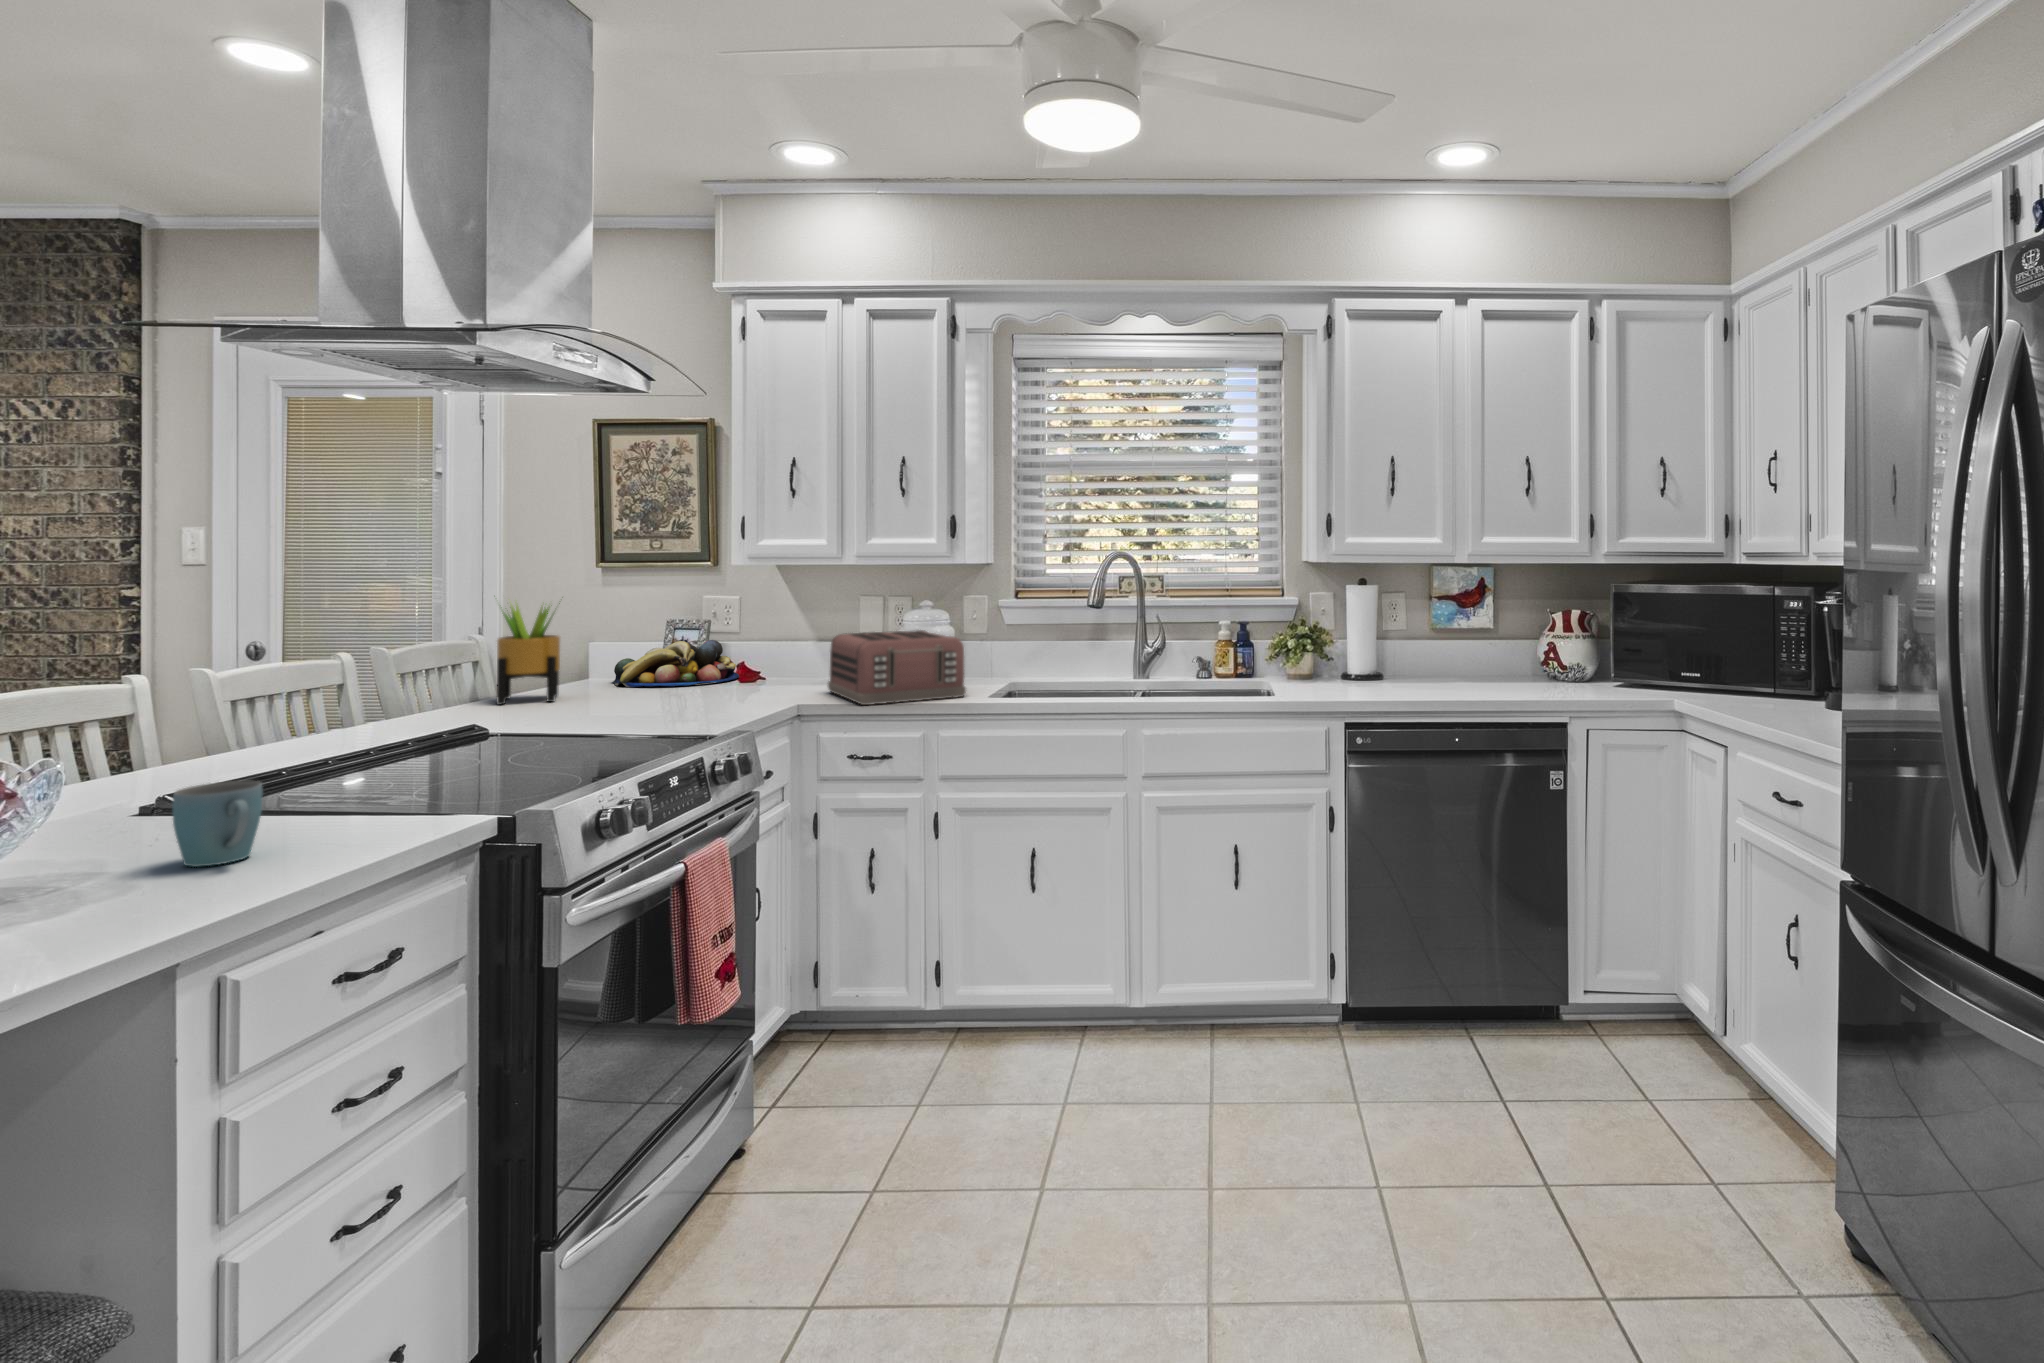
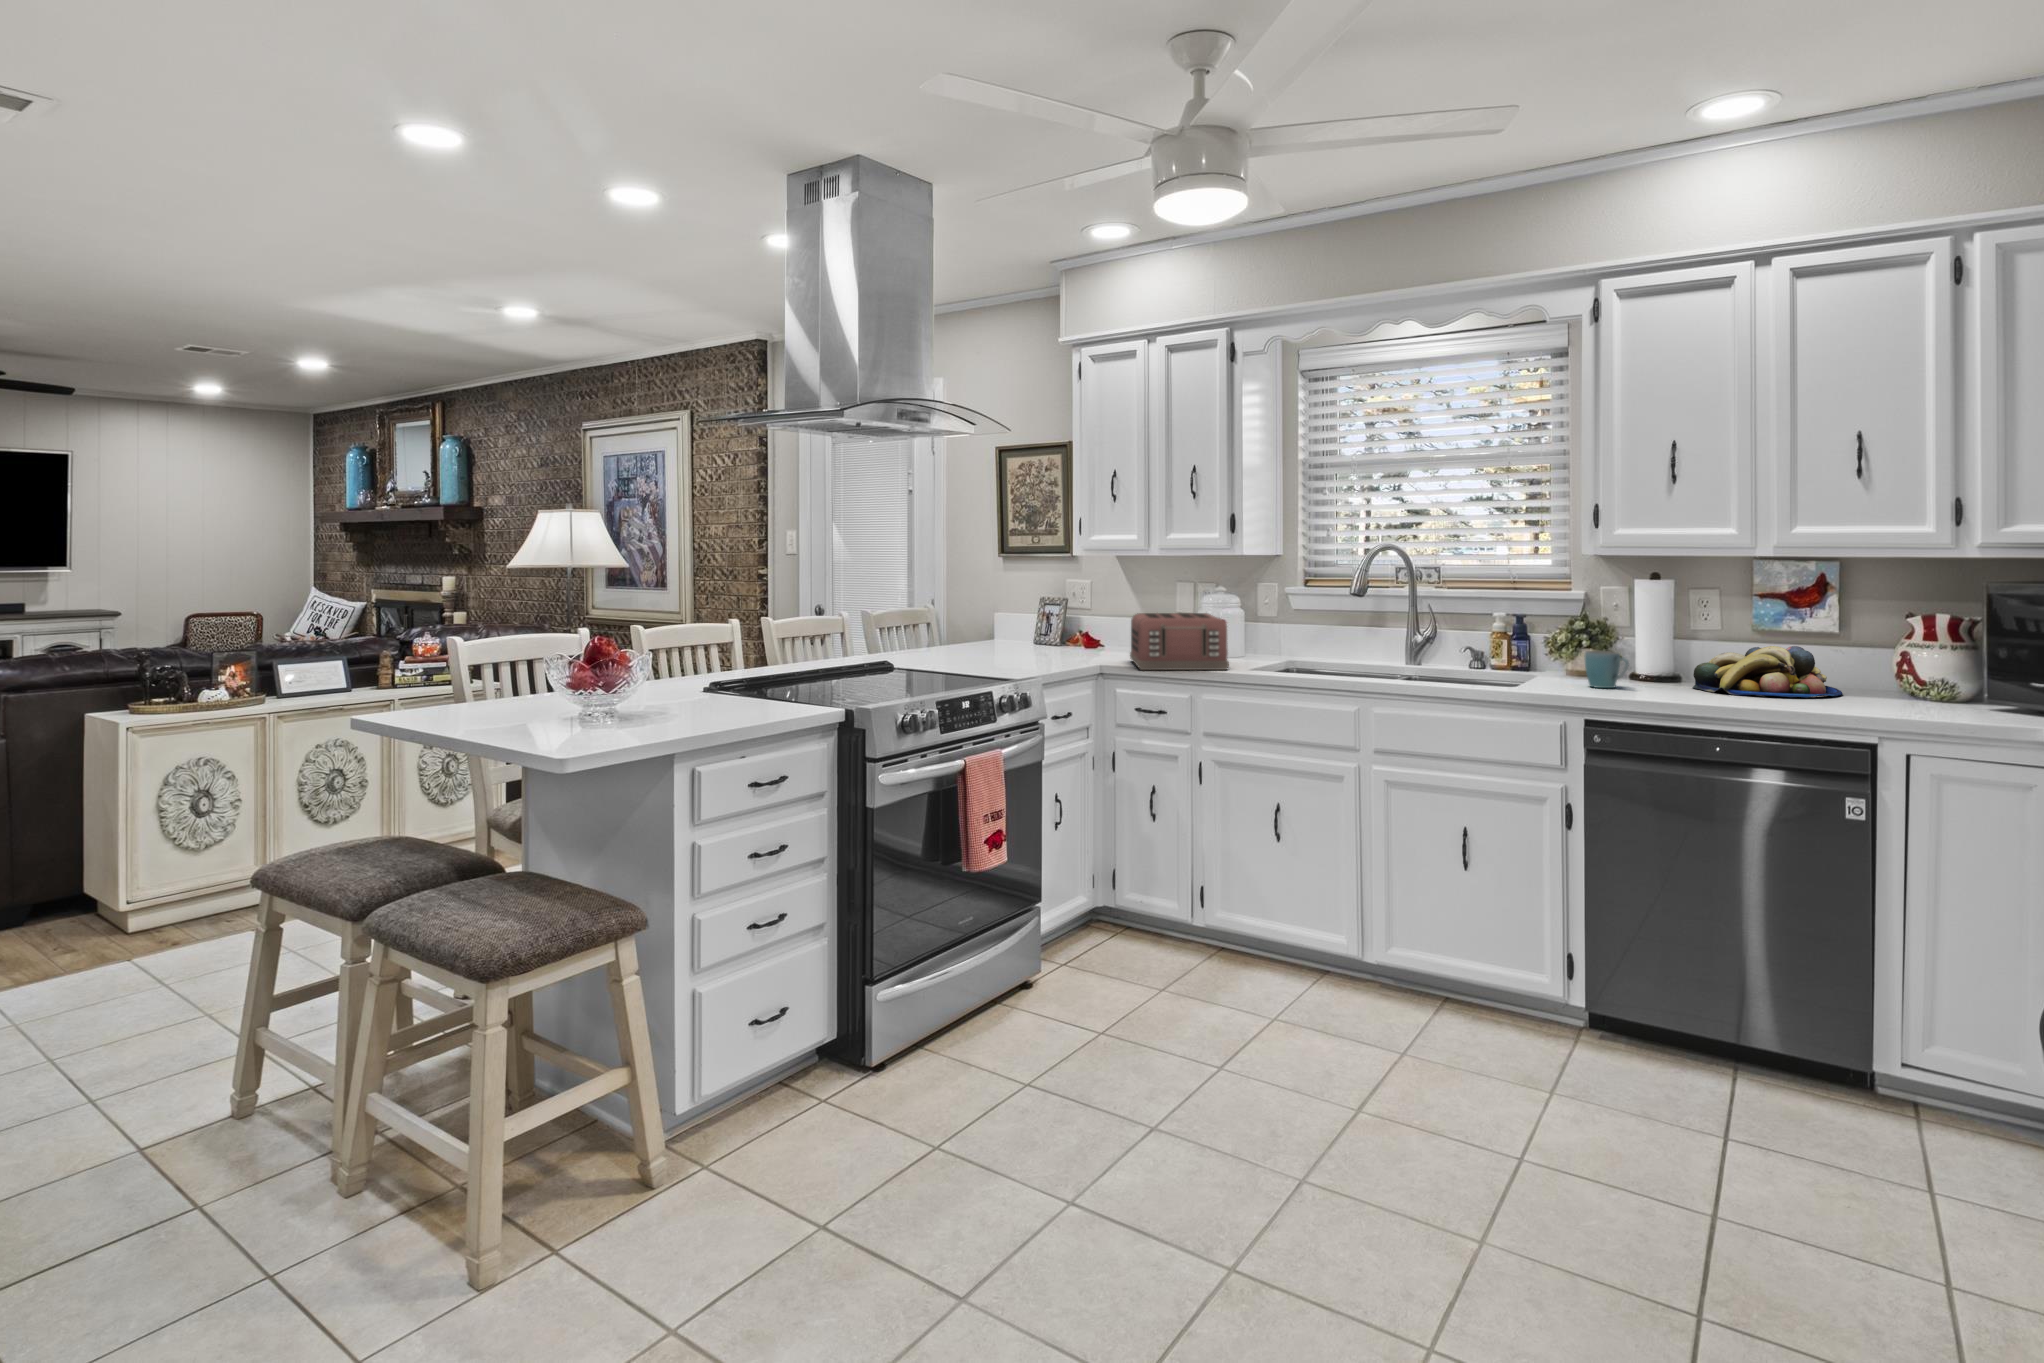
potted plant: present [497,603,560,705] -> none [915,576,957,655]
fruit bowl: present [613,640,739,687] -> present [1693,646,1842,697]
mug: present [172,781,263,867] -> present [1584,651,1629,688]

